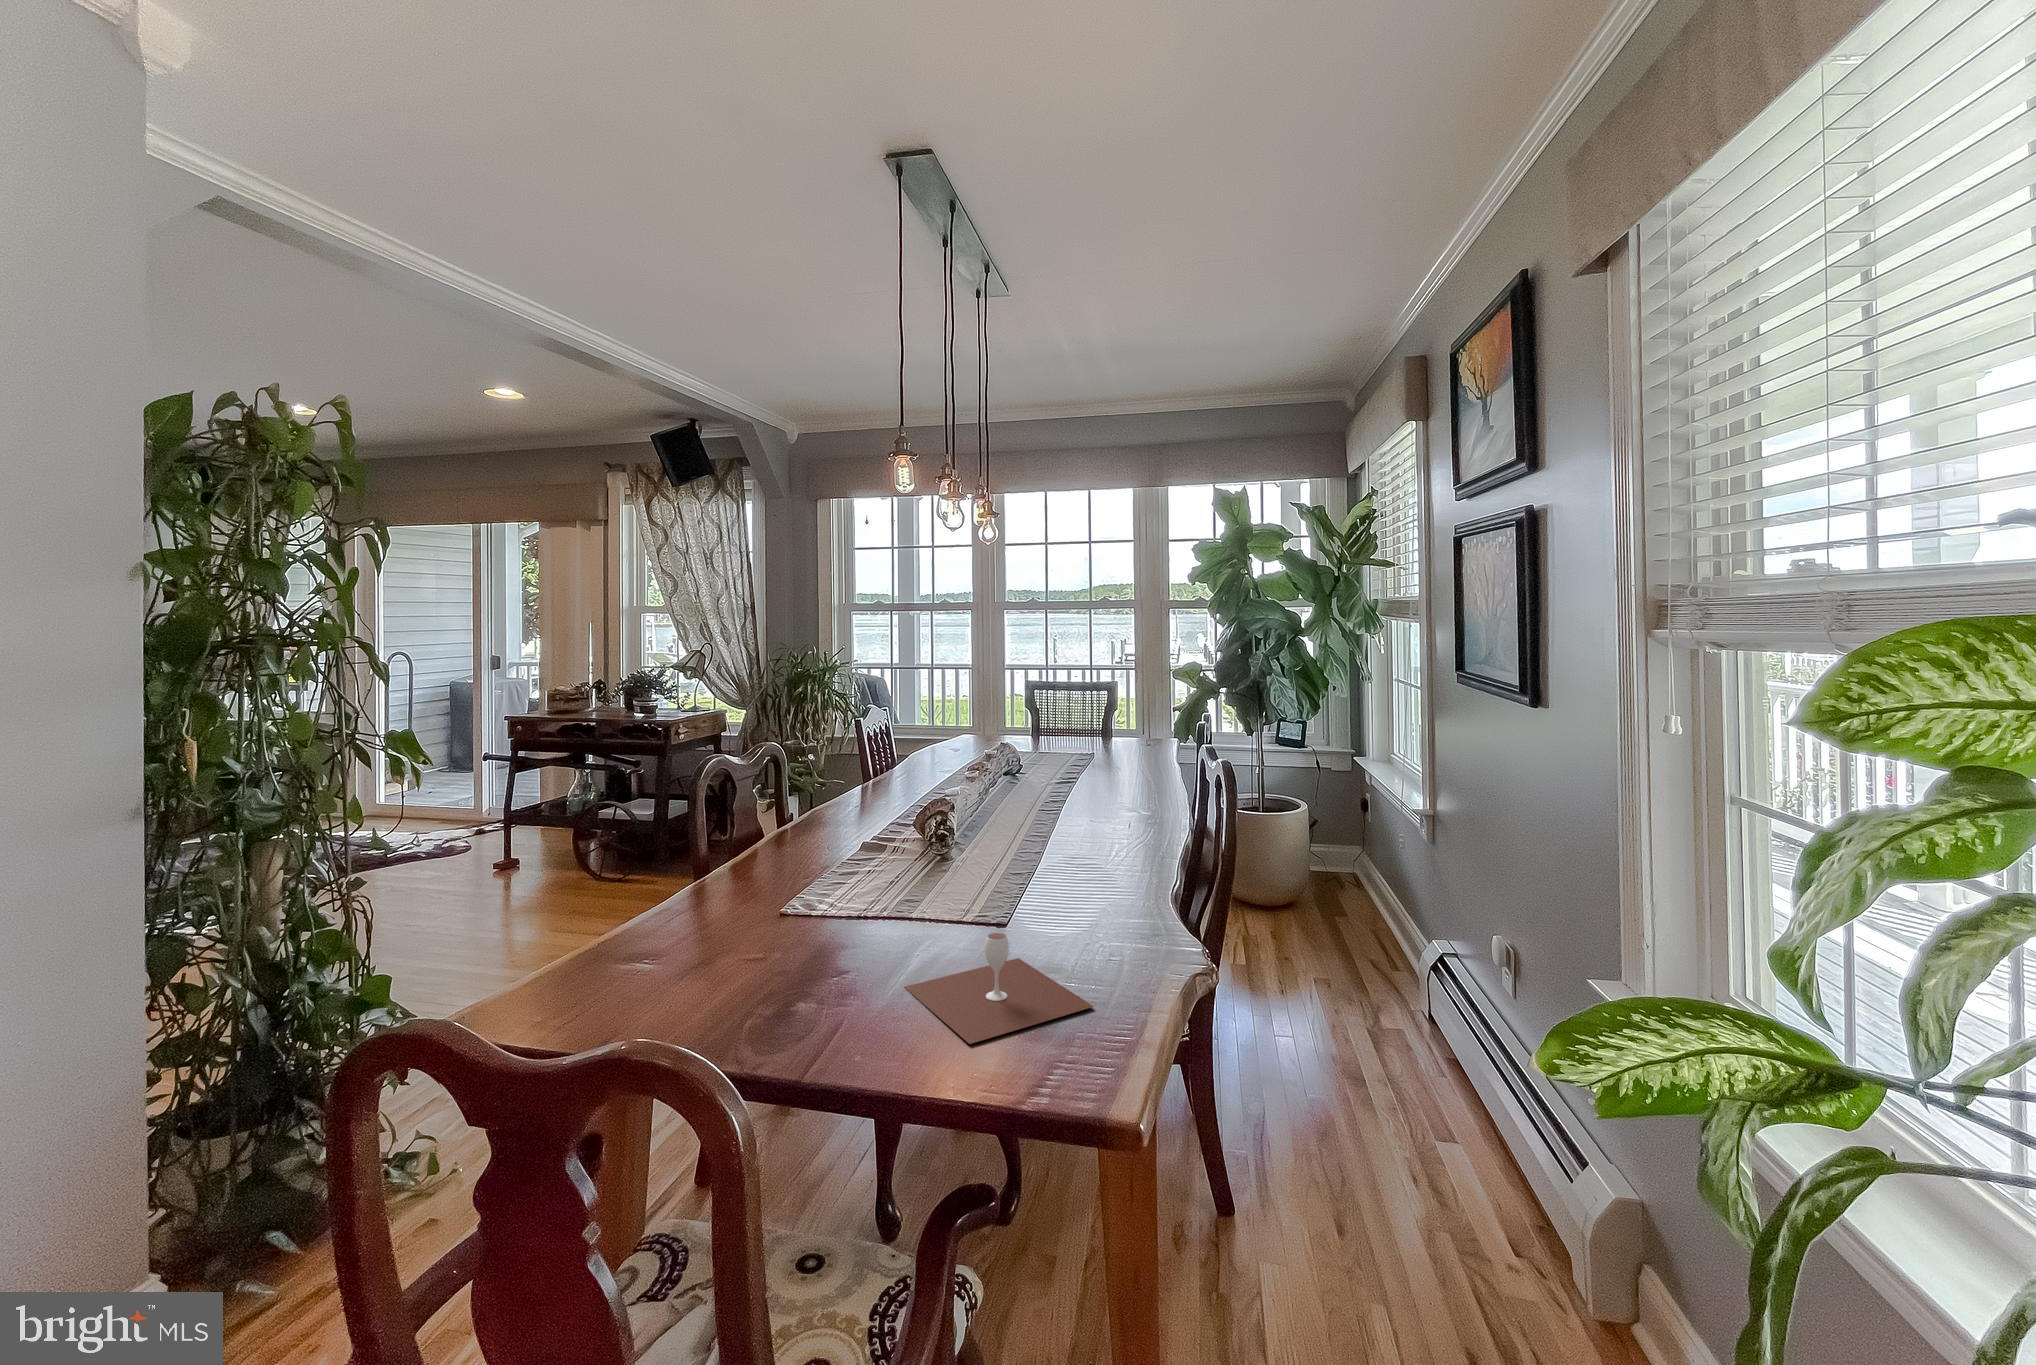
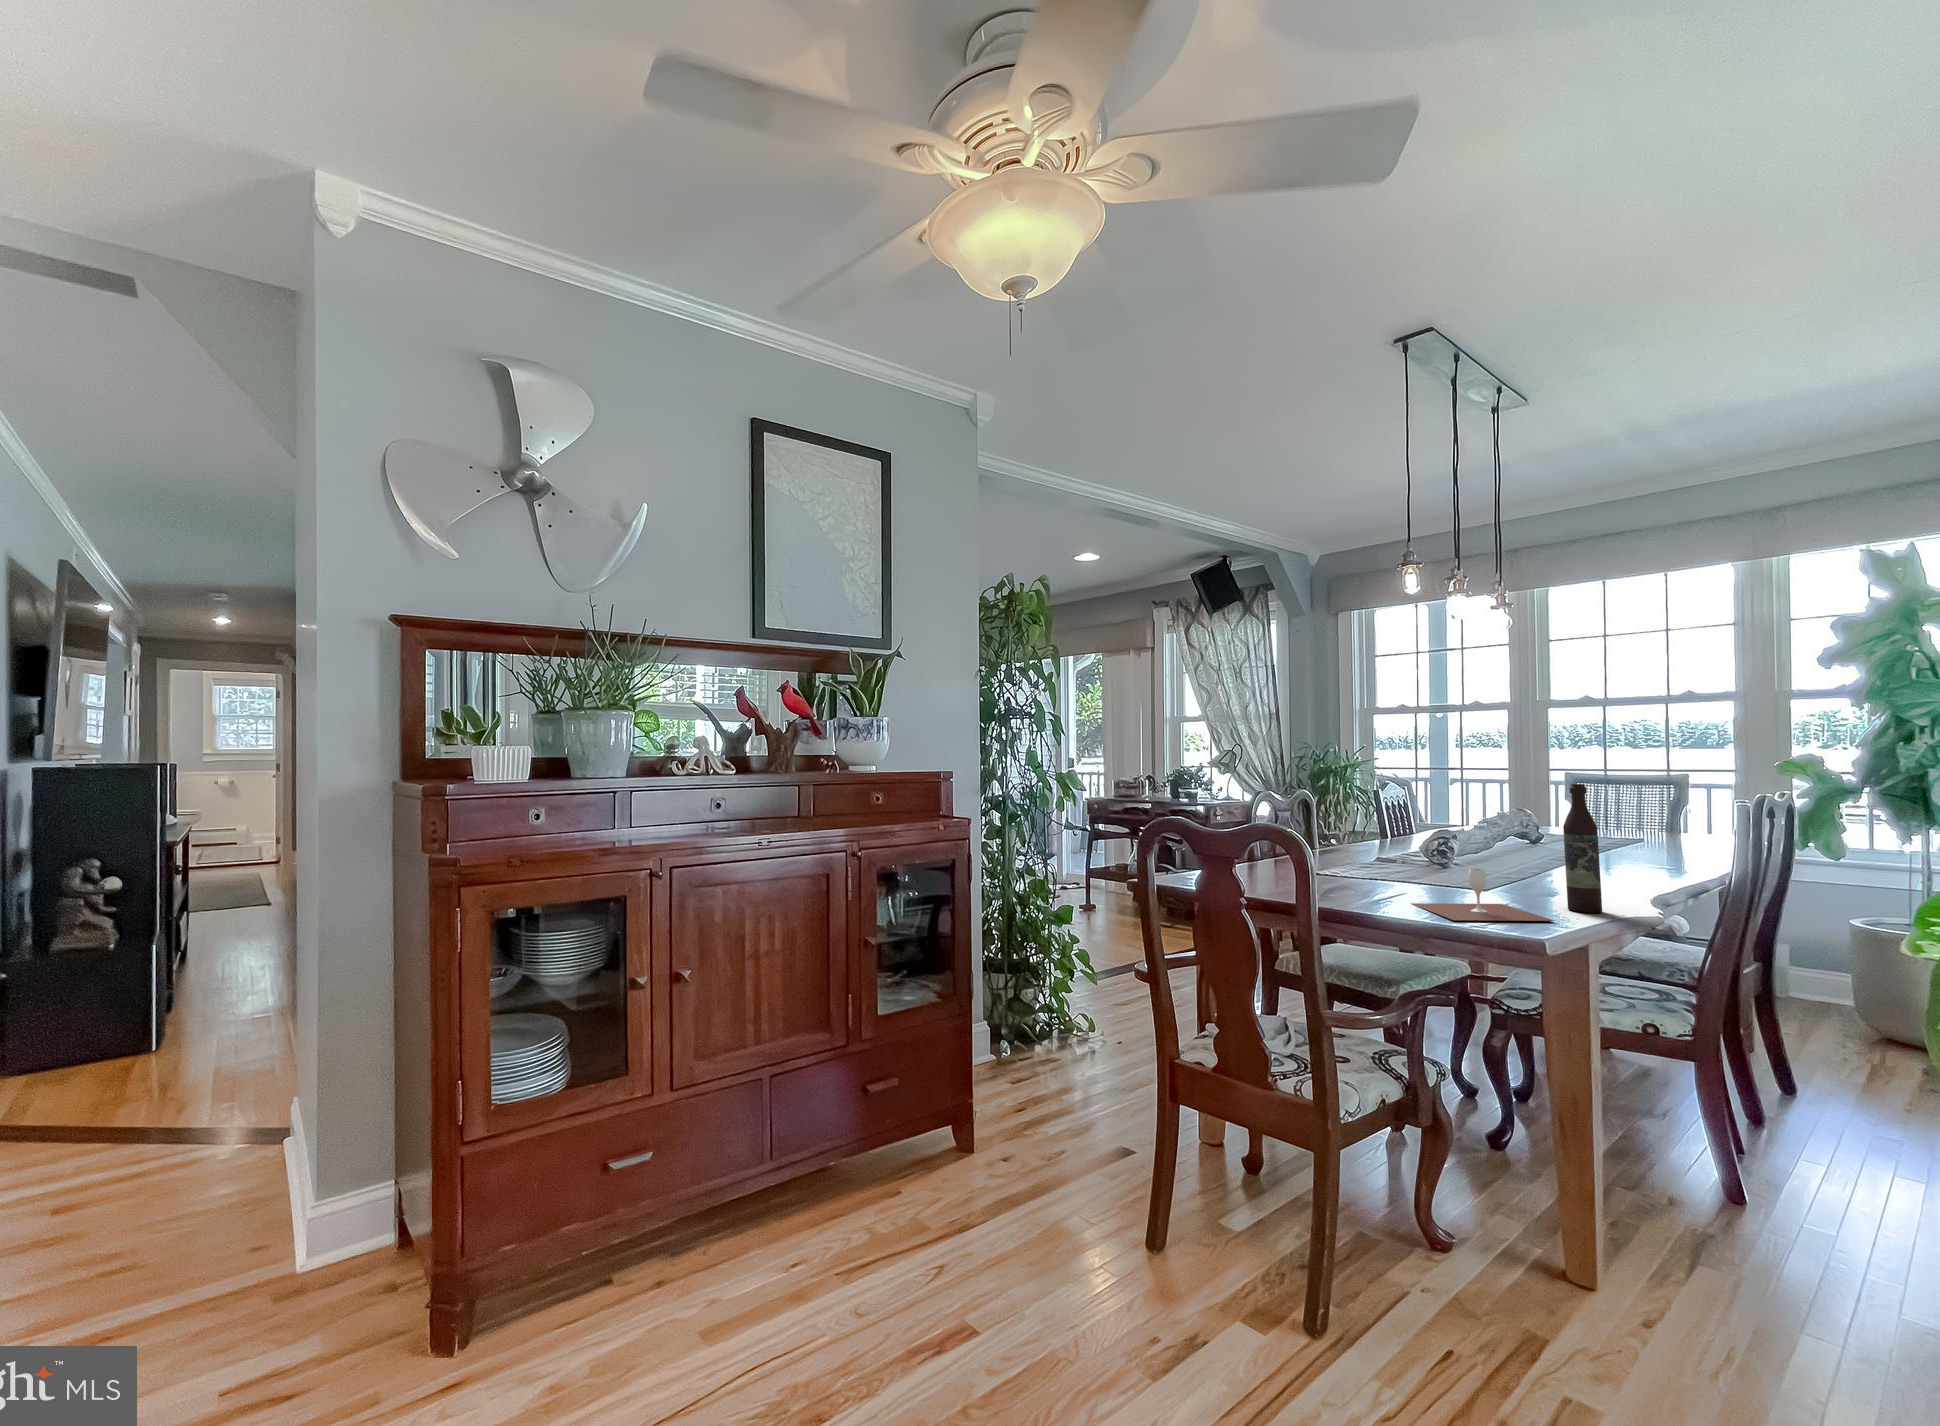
wine bottle: none [1094,788,1134,963] -> present [1563,784,1602,913]

